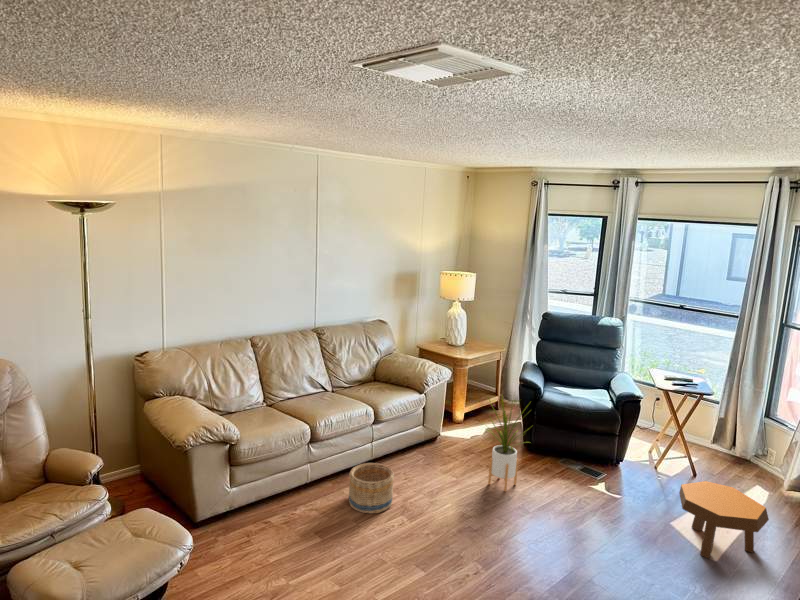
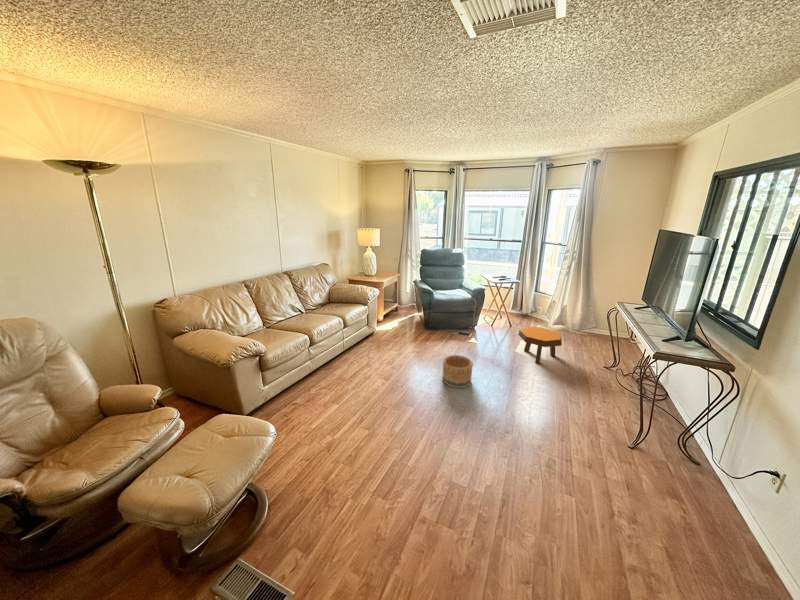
house plant: present [488,395,523,491] -> none [411,294,442,352]
basket: present [349,463,394,513] -> present [442,355,473,388]

